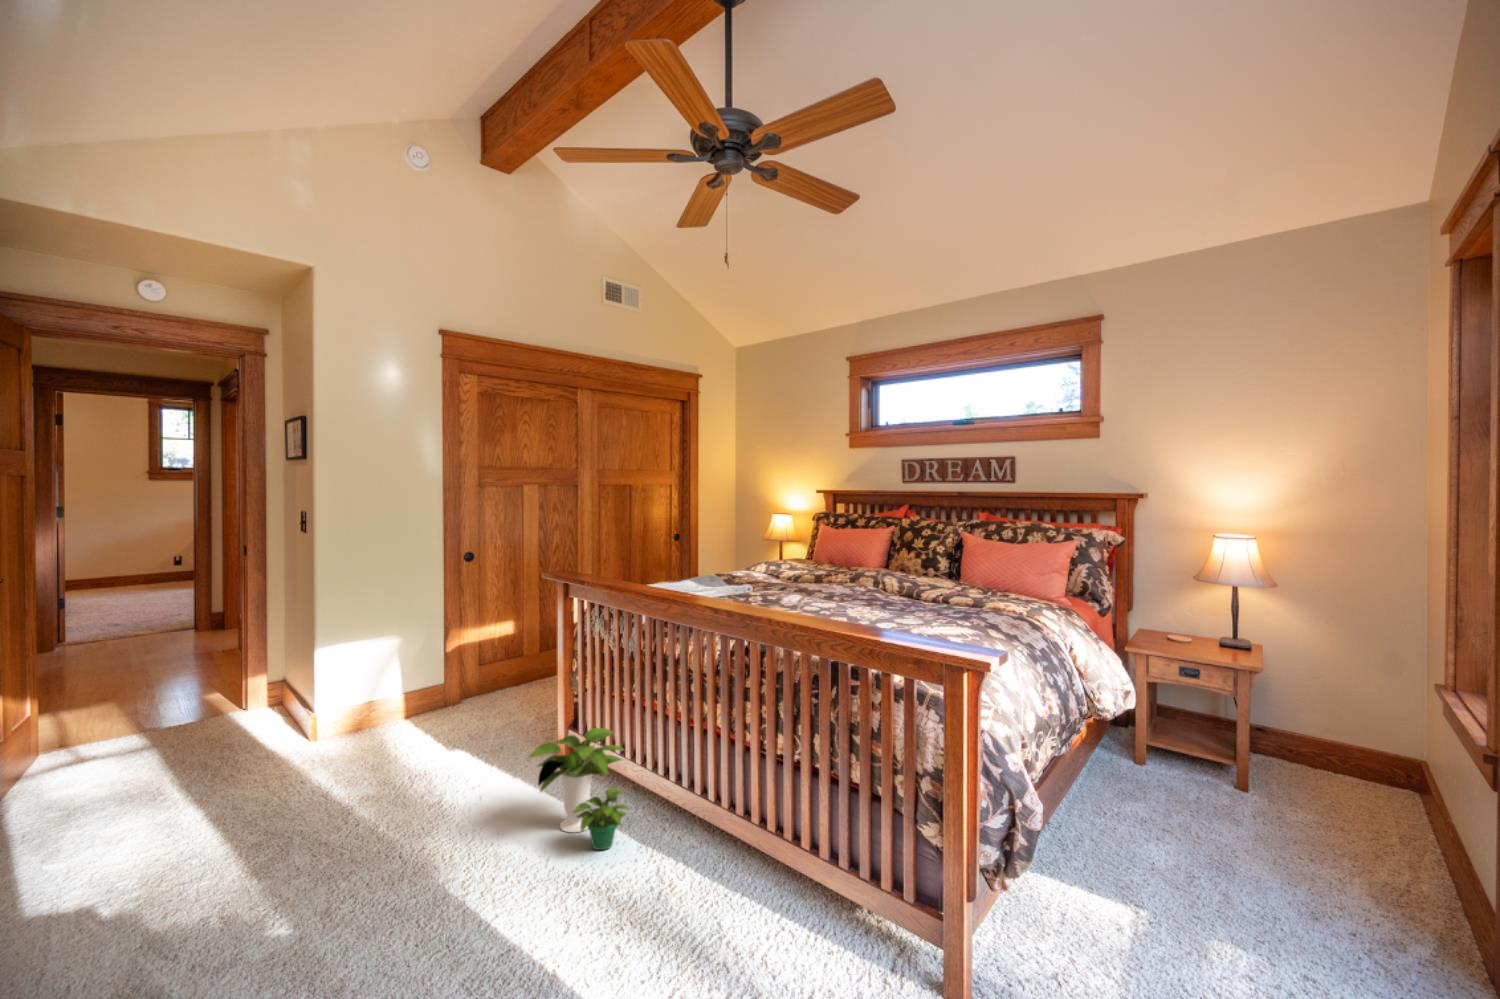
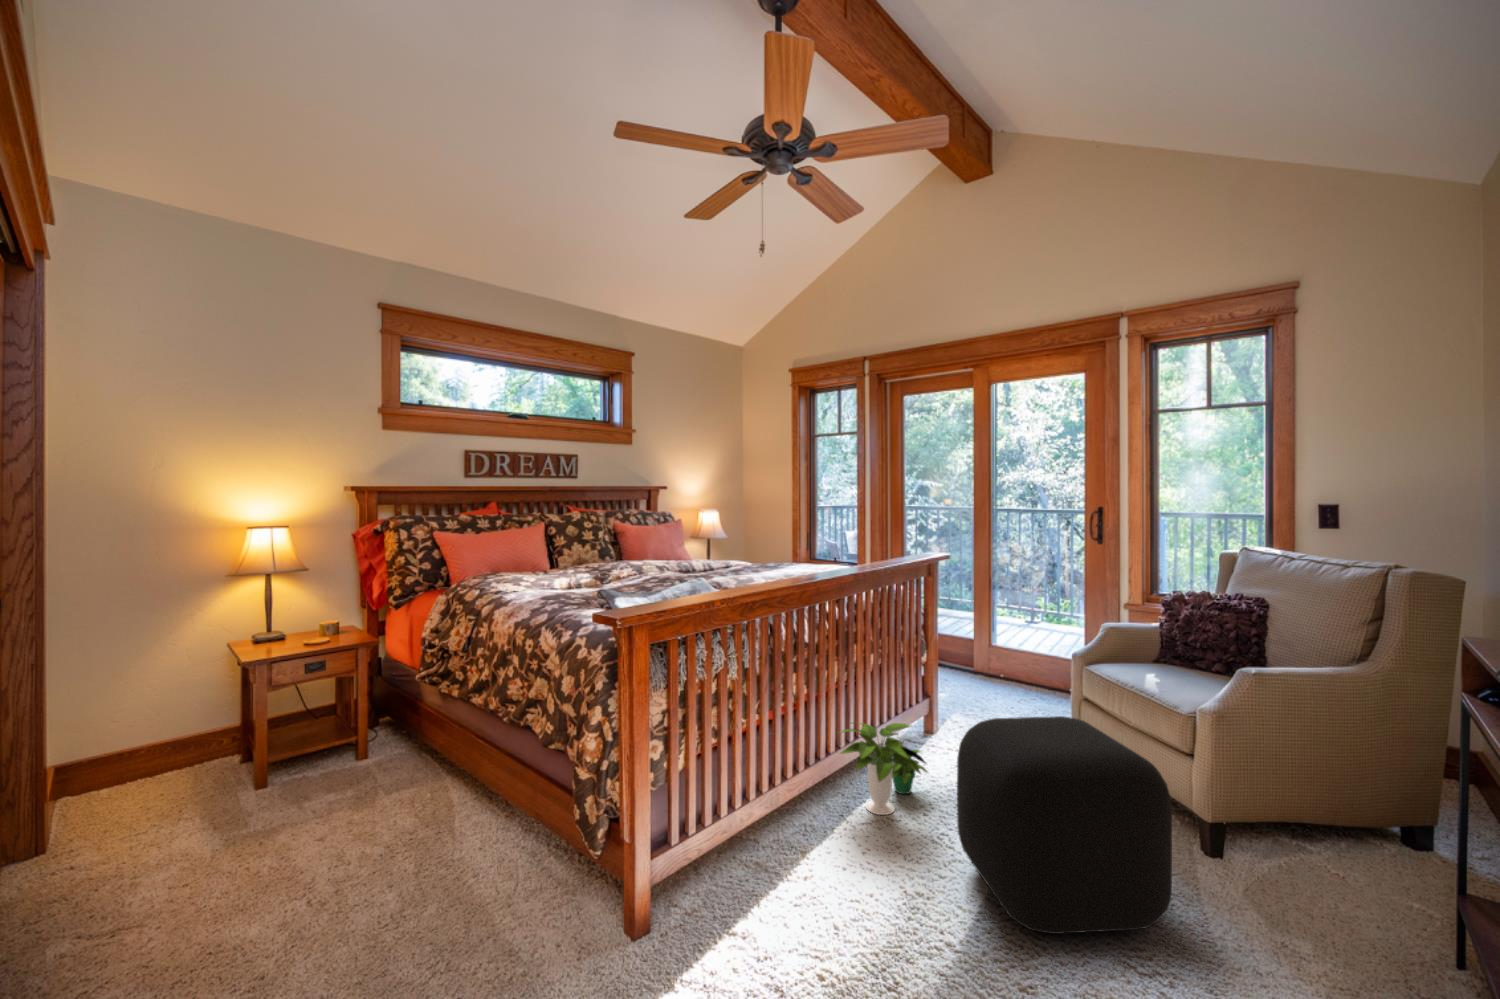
ottoman: none [219,696,459,914] -> present [957,716,1172,934]

